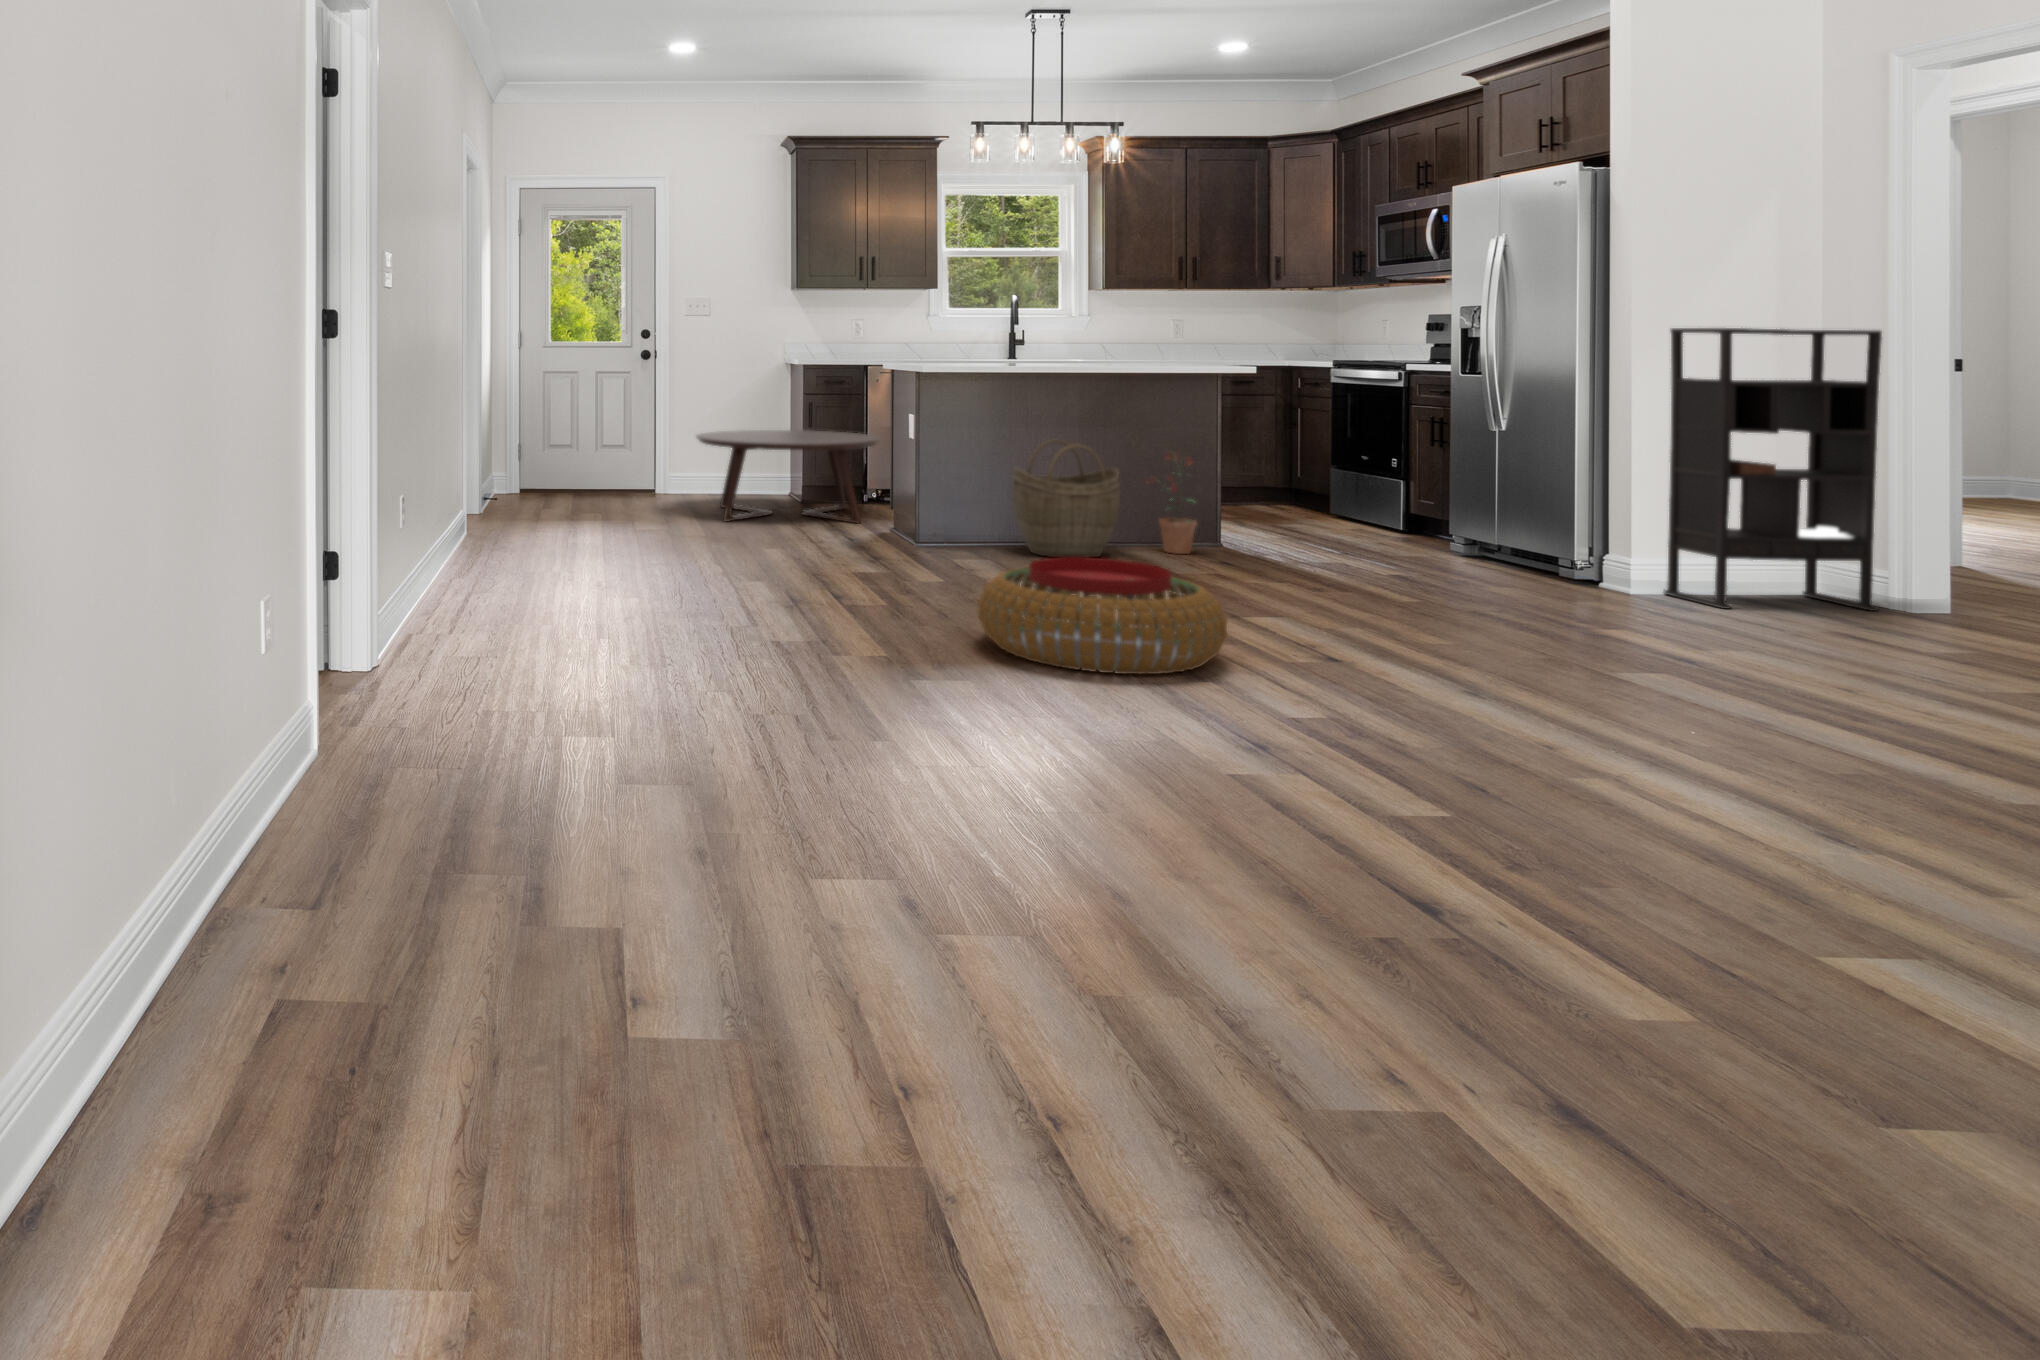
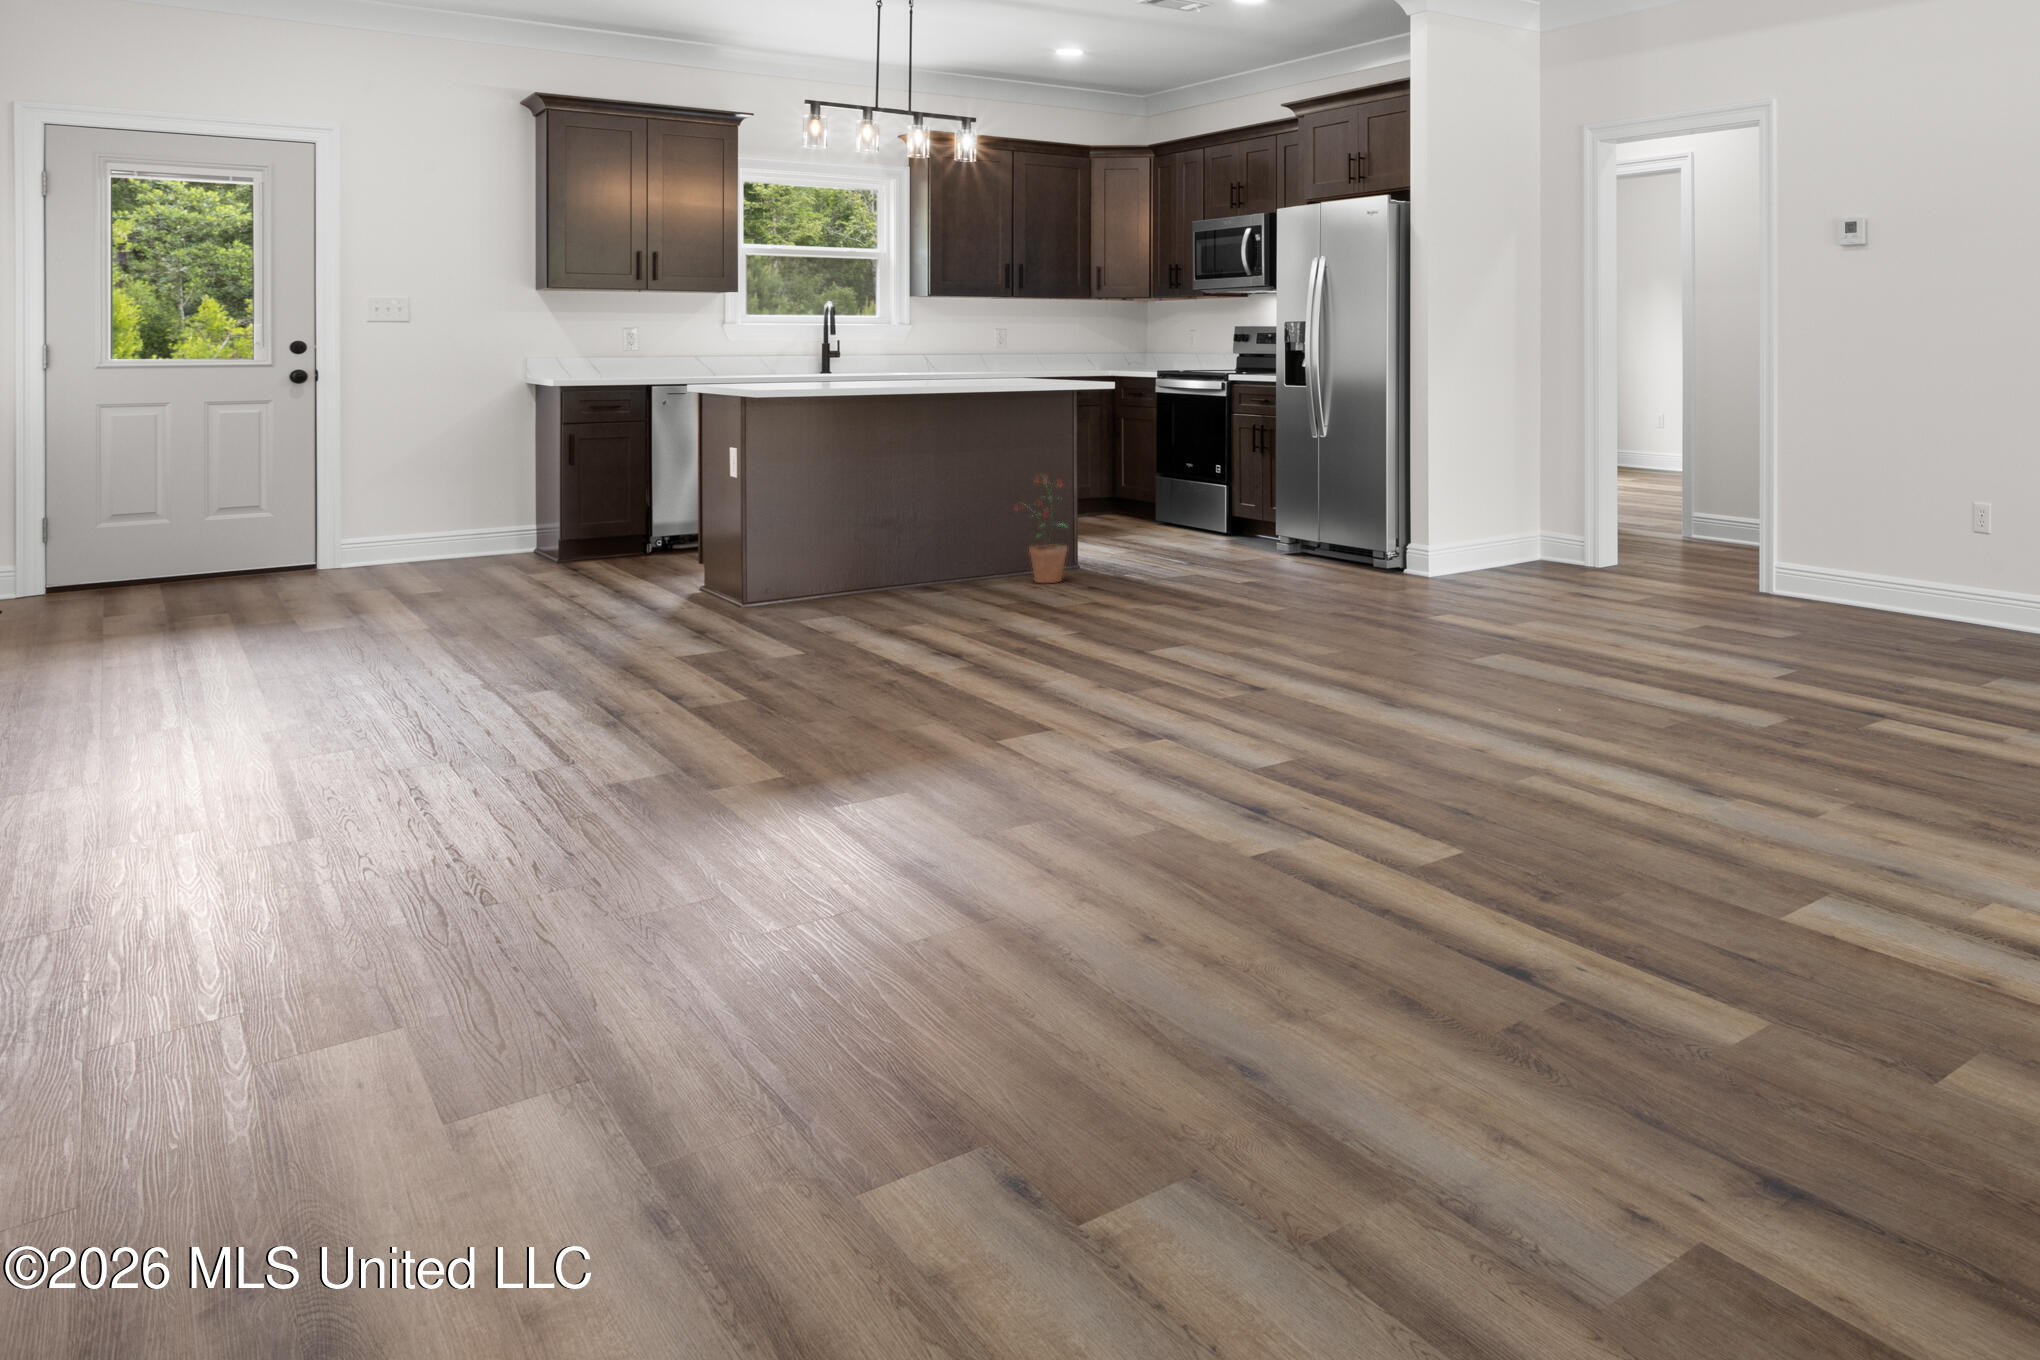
bookshelf: present [1664,328,1882,611] -> none [1437,346,1560,576]
coffee table: present [696,430,881,524] -> none [382,473,683,613]
woven basket: present [1012,440,1120,557] -> none [872,469,993,605]
pouf: present [978,557,1227,674] -> none [891,603,1161,737]

